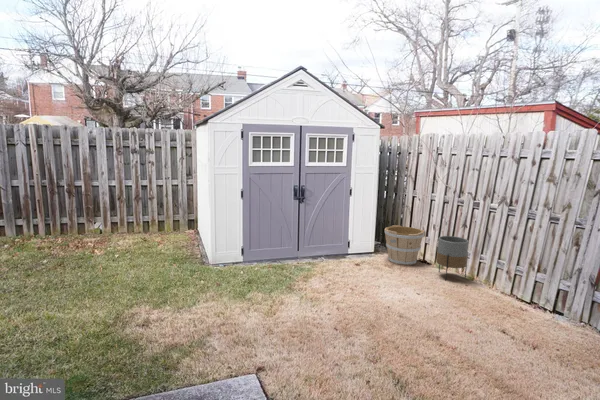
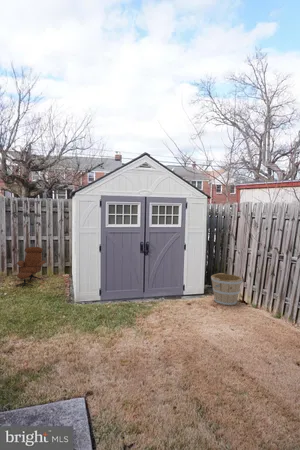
lounge chair: none [126,194,164,248] -> present [17,247,45,288]
planter: present [436,236,469,280] -> none [250,283,276,320]

